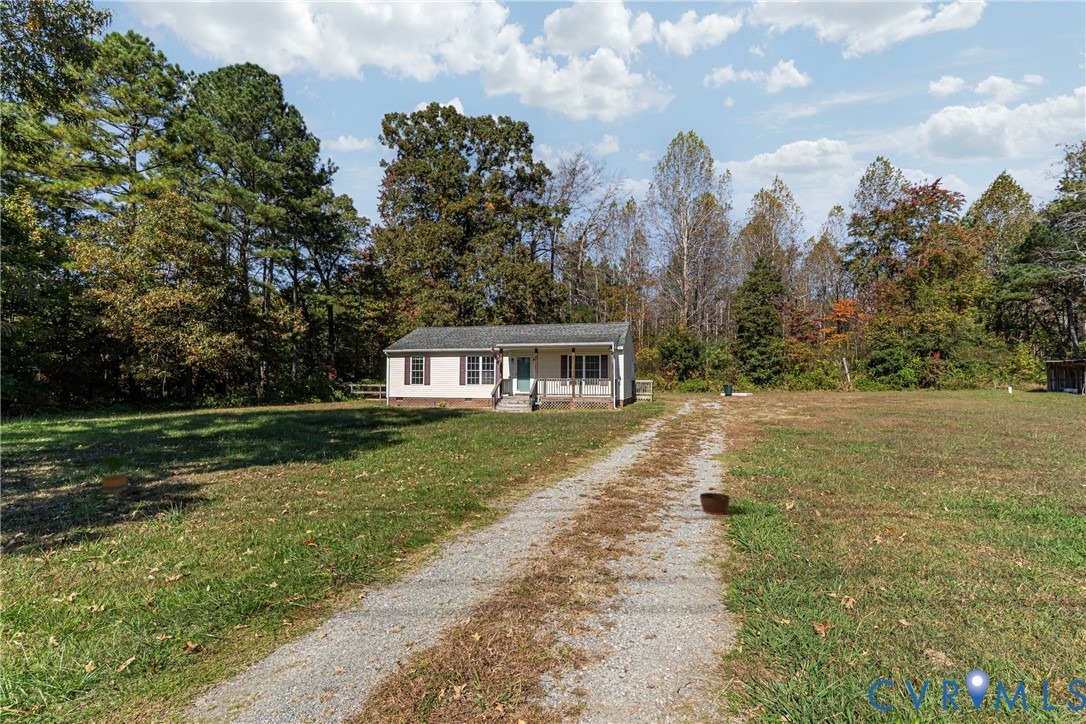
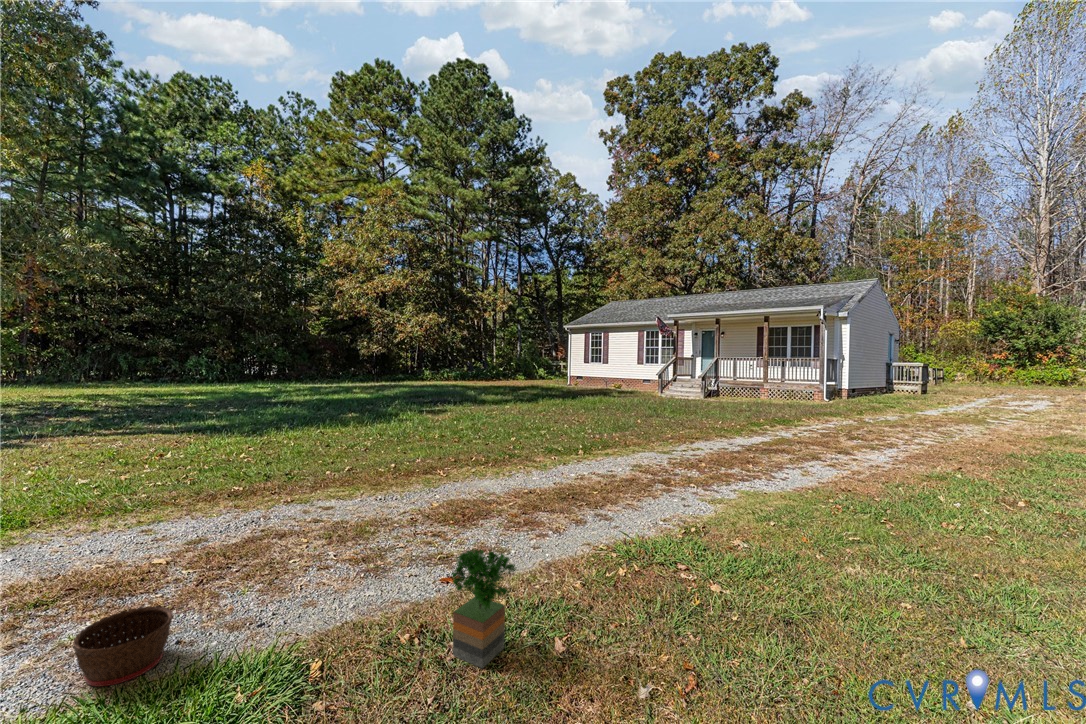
potted tree: present [102,455,131,493] -> present [452,549,516,668]

